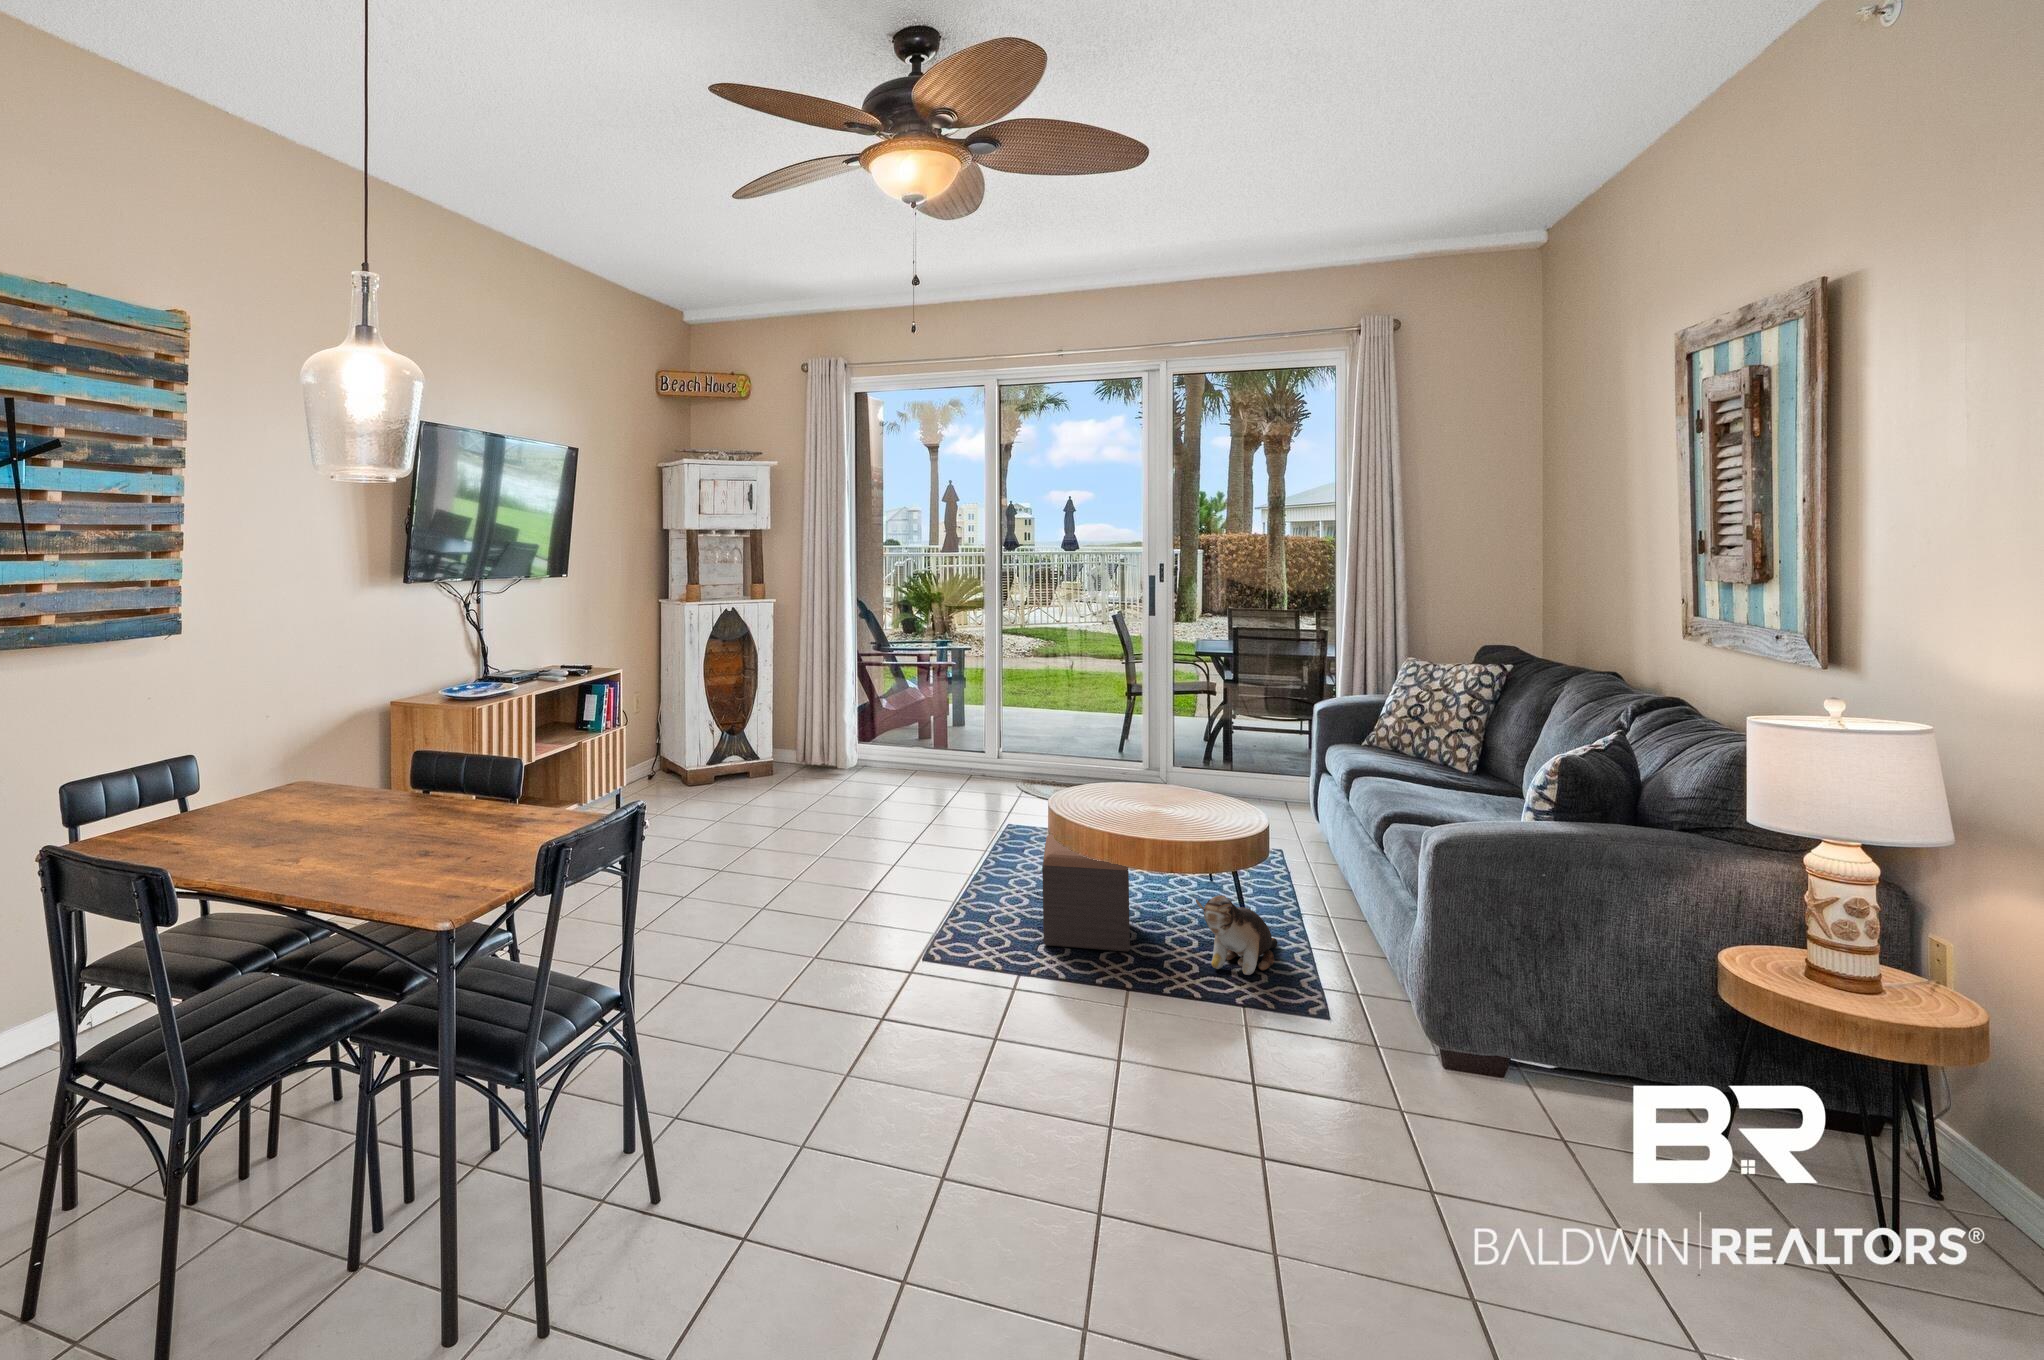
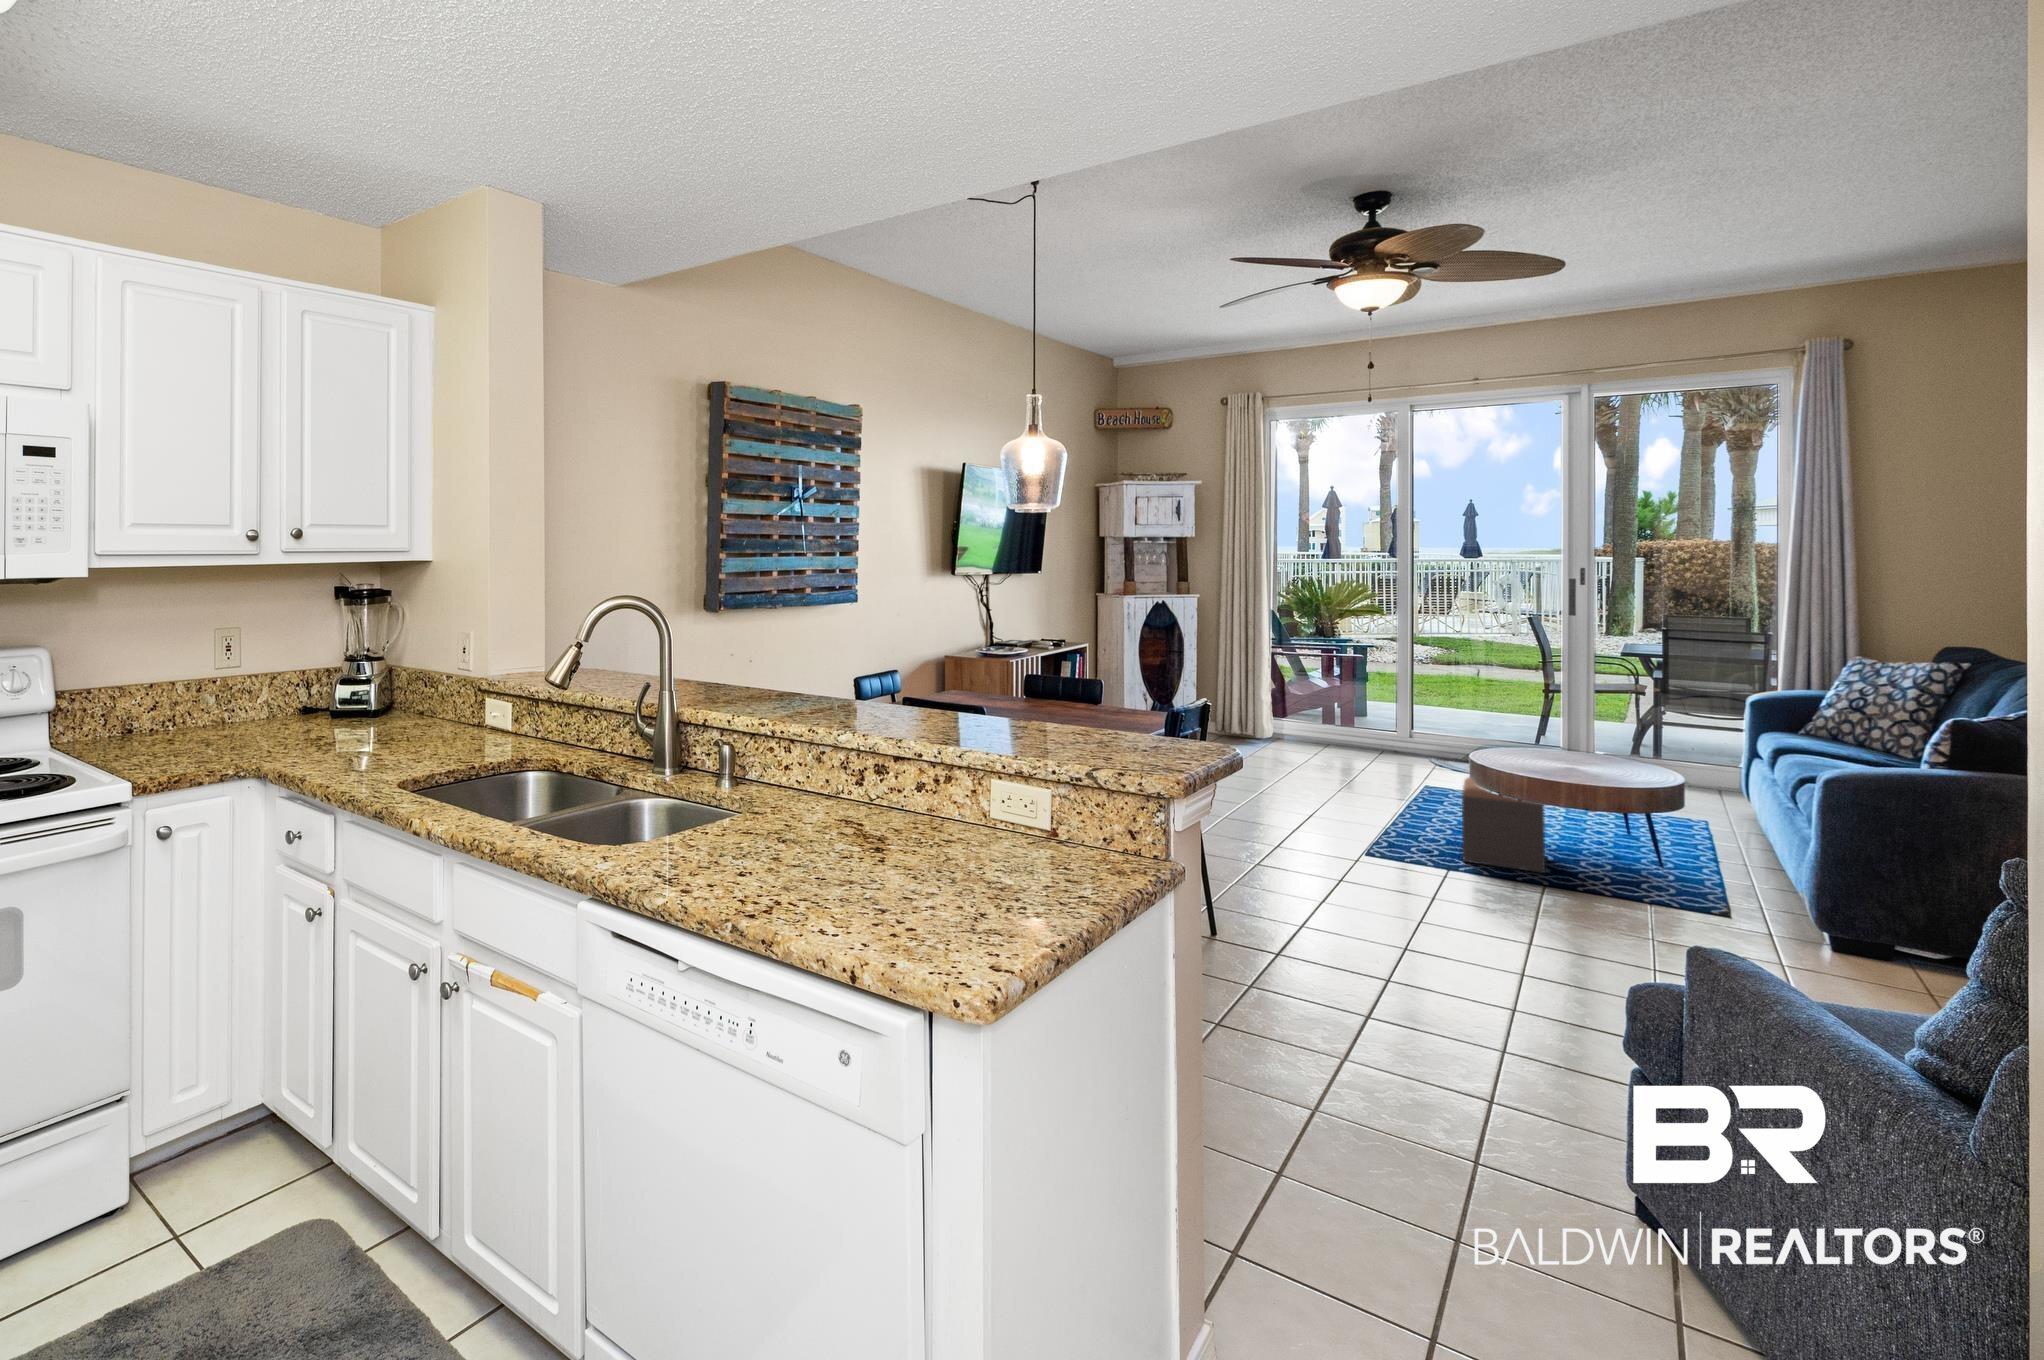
plush toy: present [1196,896,1278,975] -> none [1610,828,1695,897]

